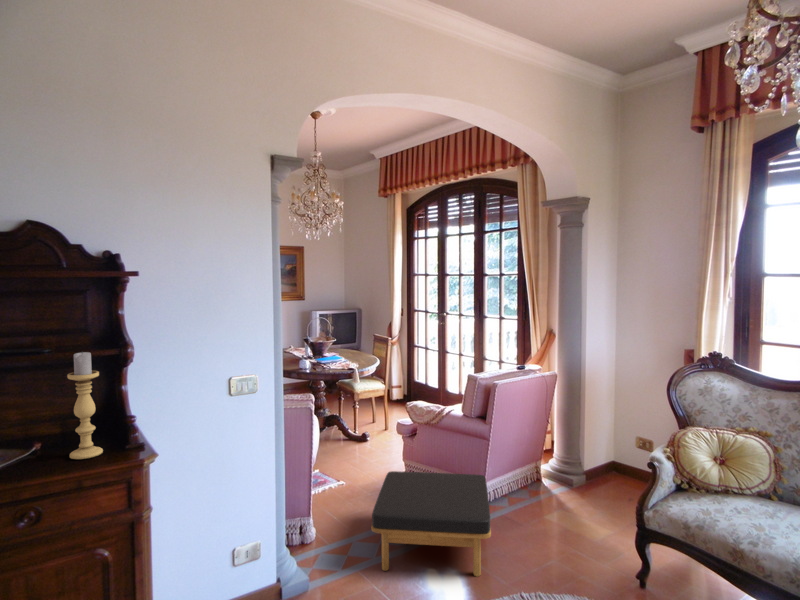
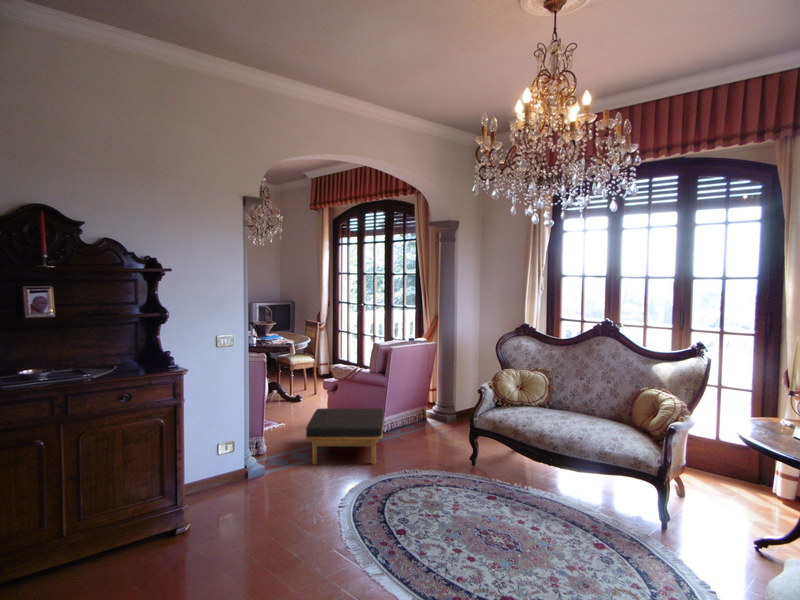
candle holder: present [67,352,103,459] -> none [139,312,157,371]

